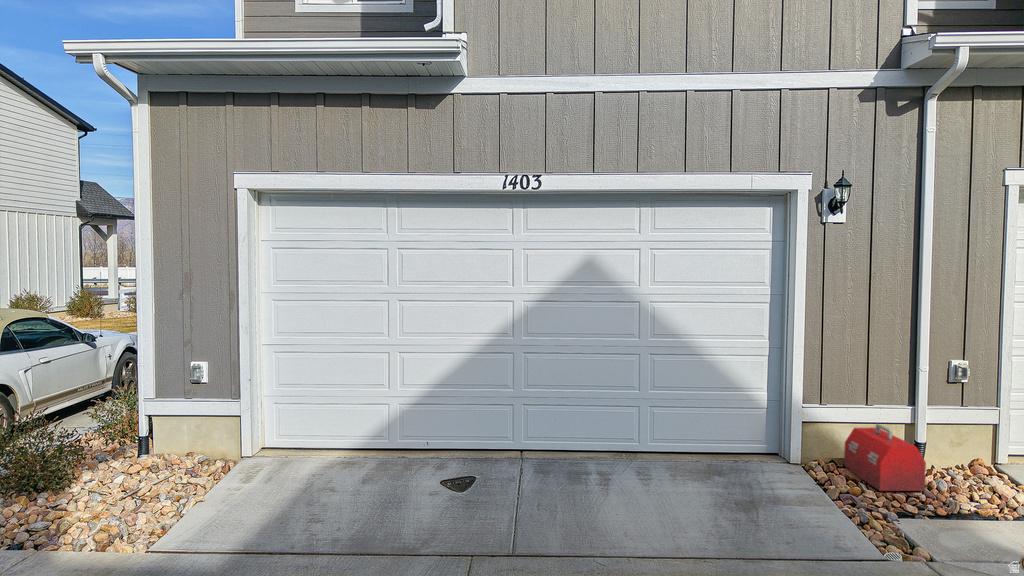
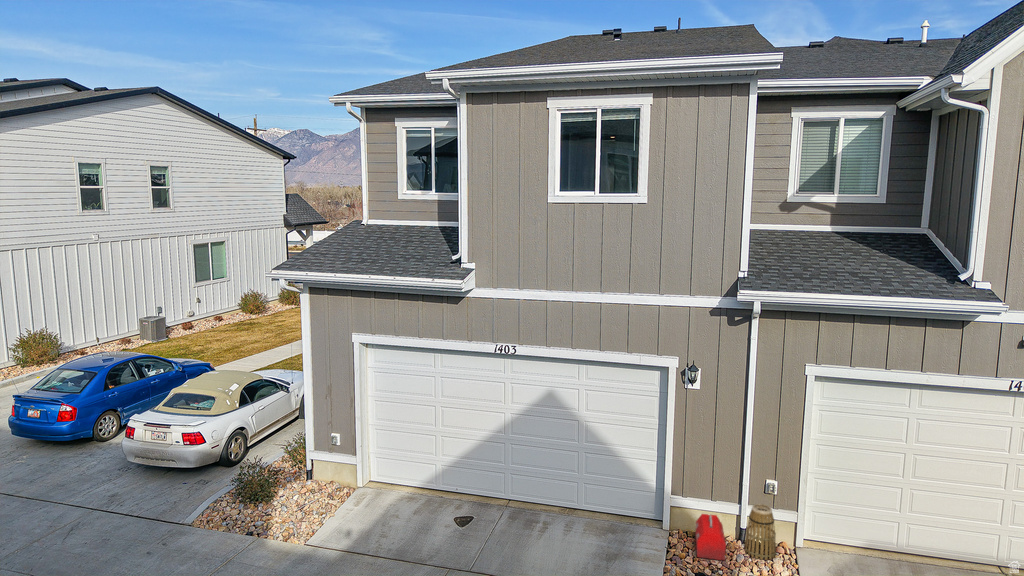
basket: none [928,398,986,484] -> present [744,504,776,560]

